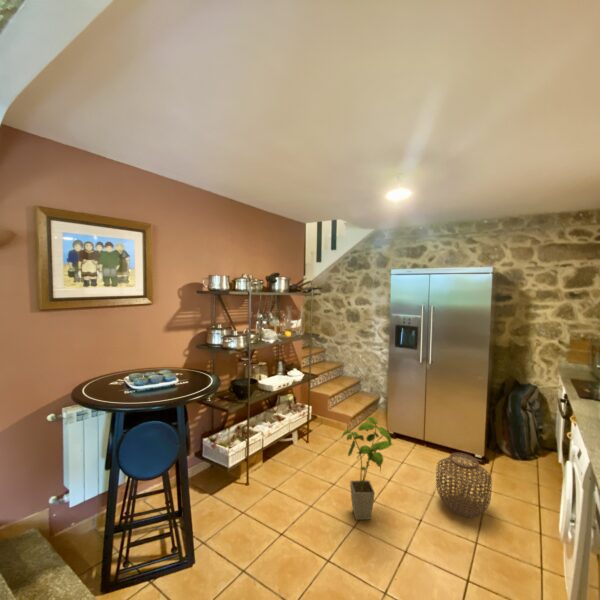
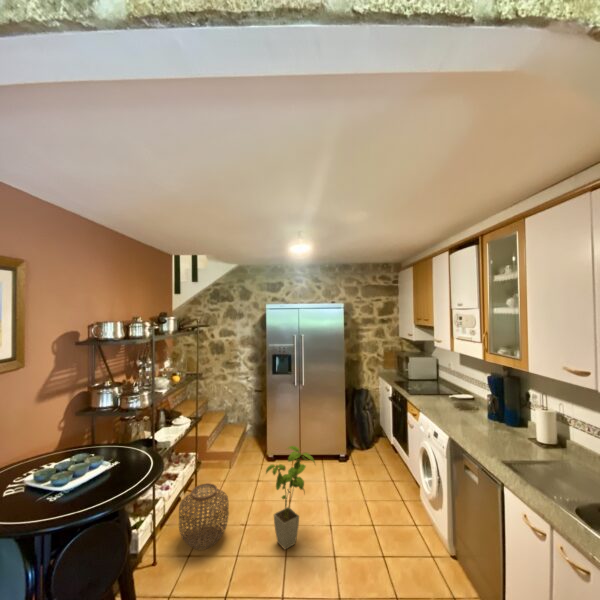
woven basket: present [436,453,492,518] -> present [179,483,229,550]

